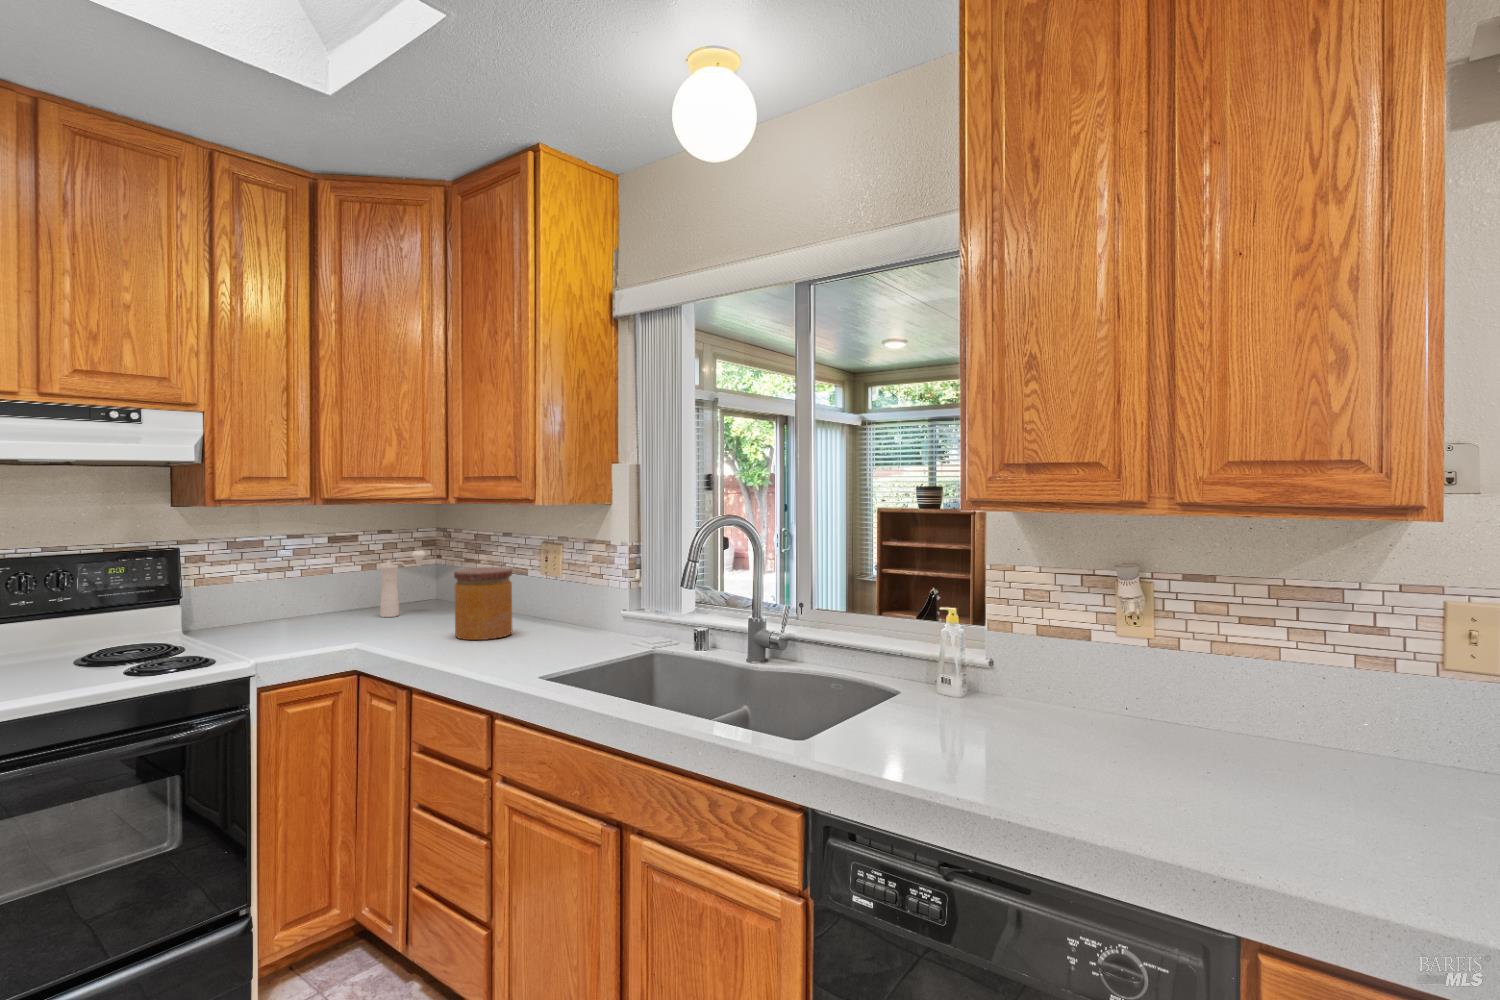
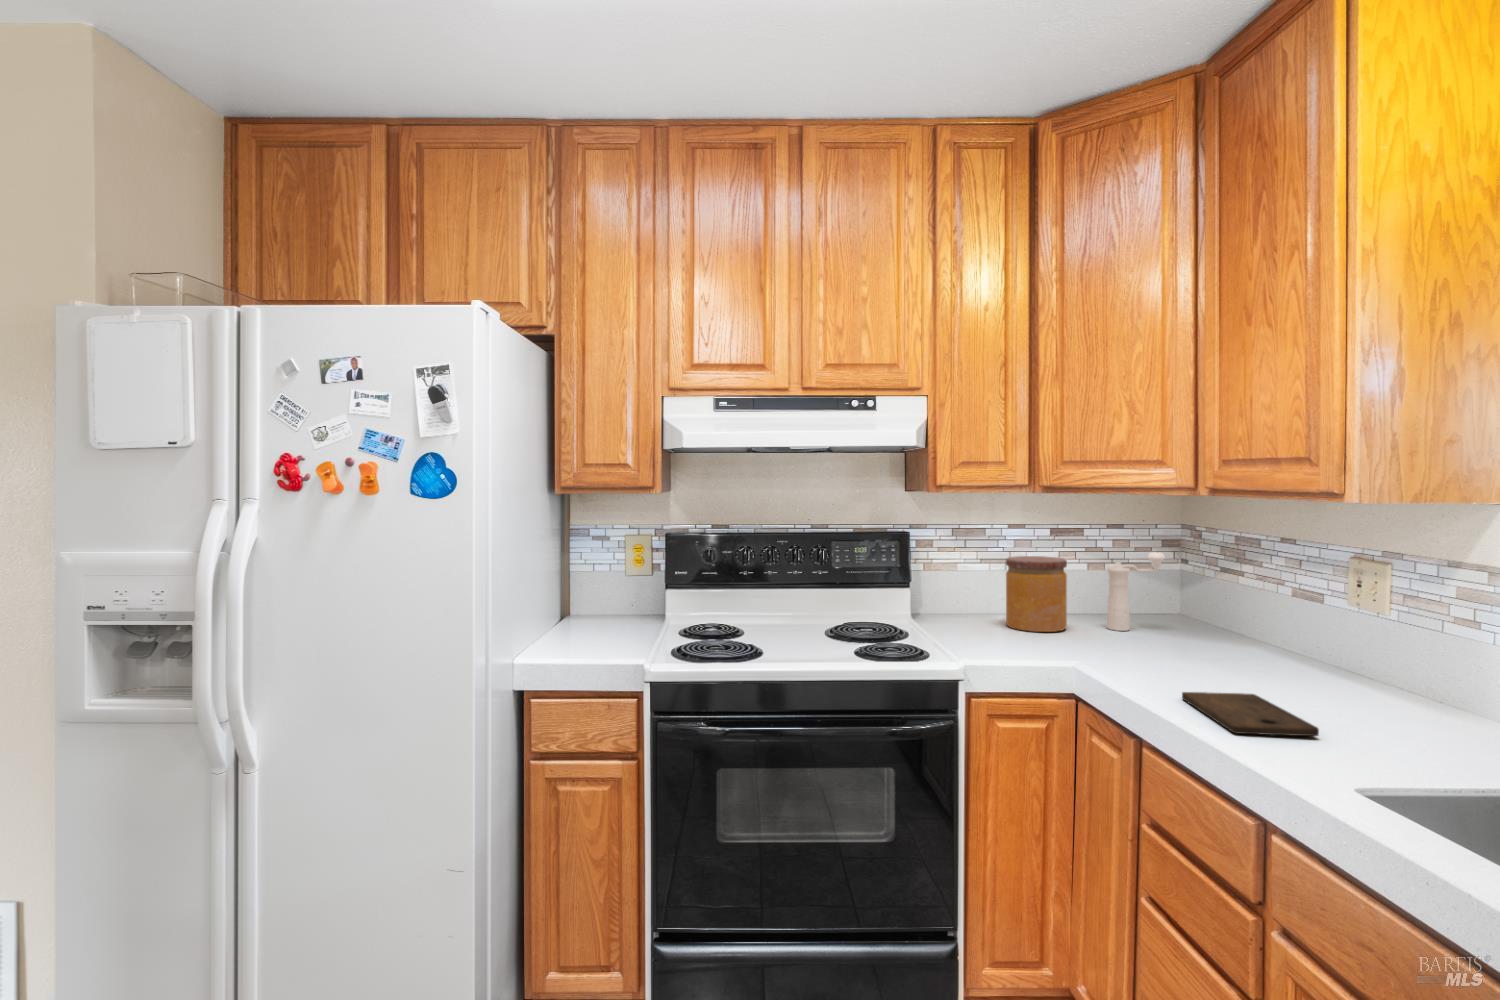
jar: present [454,567,512,640] -> present [1006,556,1067,632]
cutting board: none [441,641,523,665] -> present [1182,692,1319,736]

